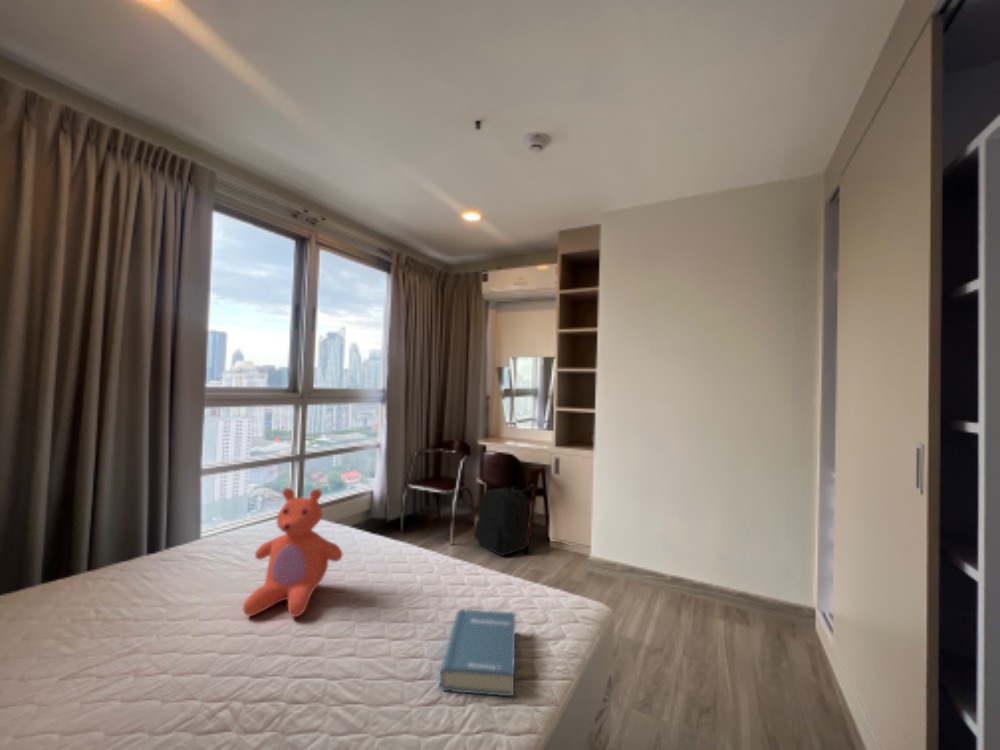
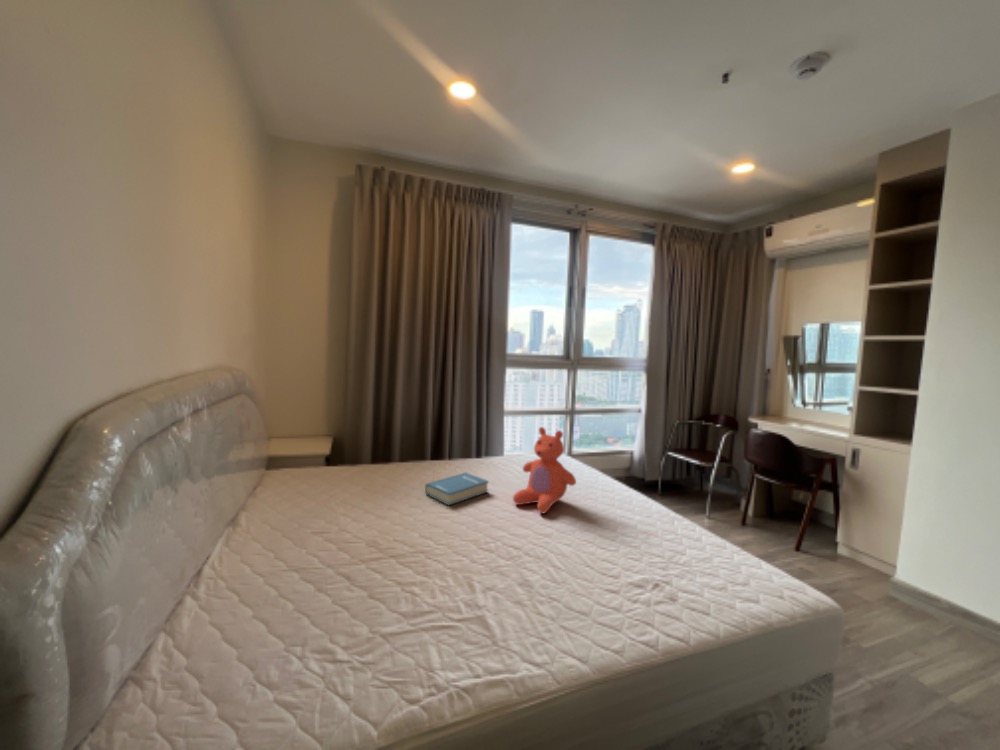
backpack: present [474,486,530,555] -> none [733,466,819,545]
hardback book: present [440,609,515,697] -> present [425,473,488,505]

